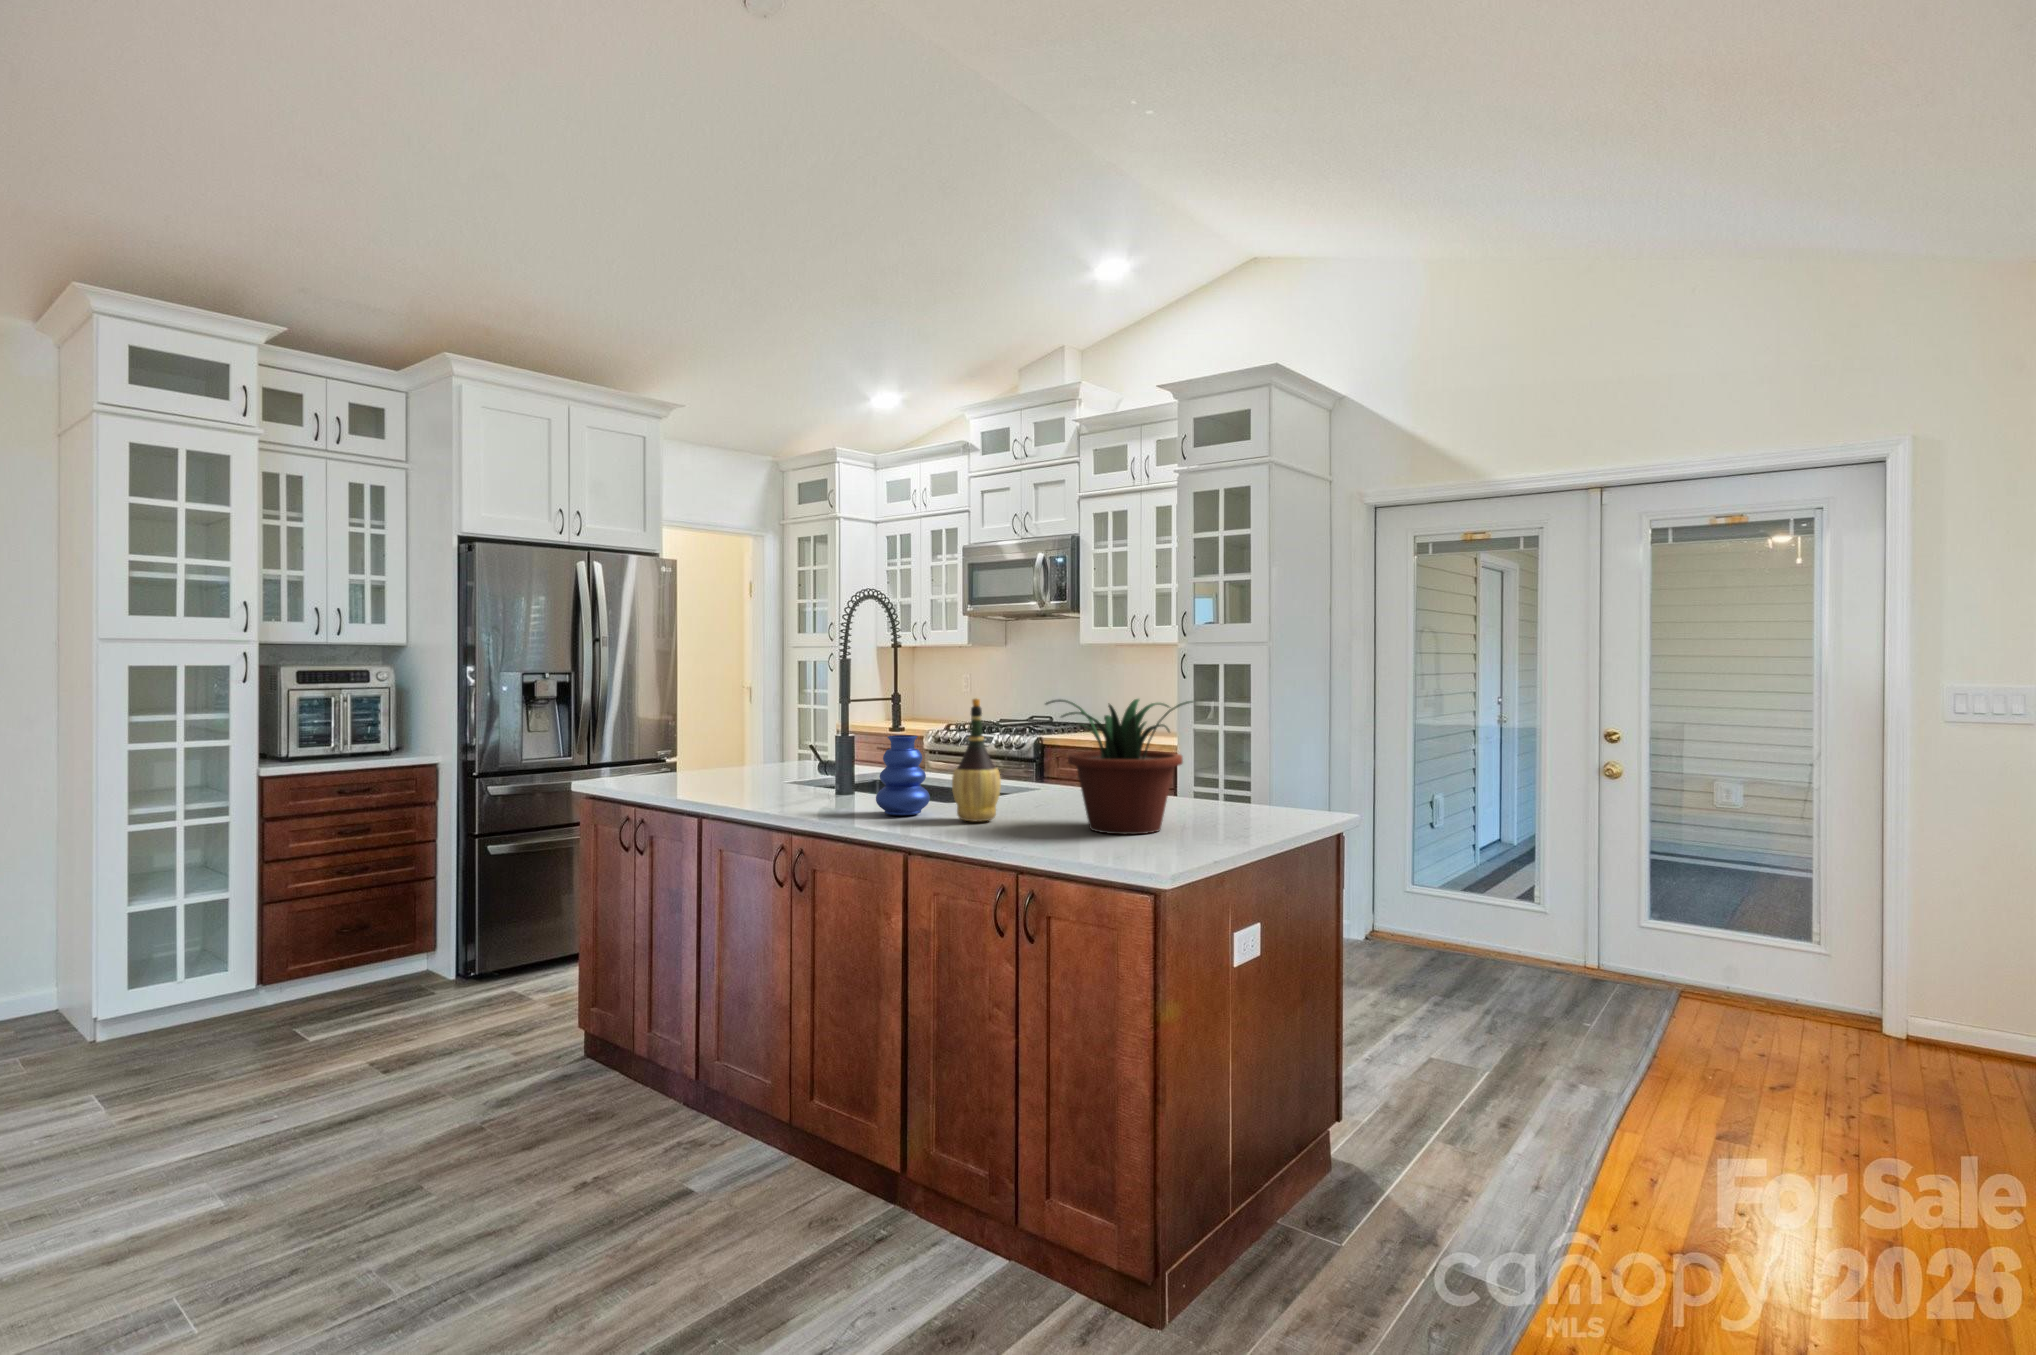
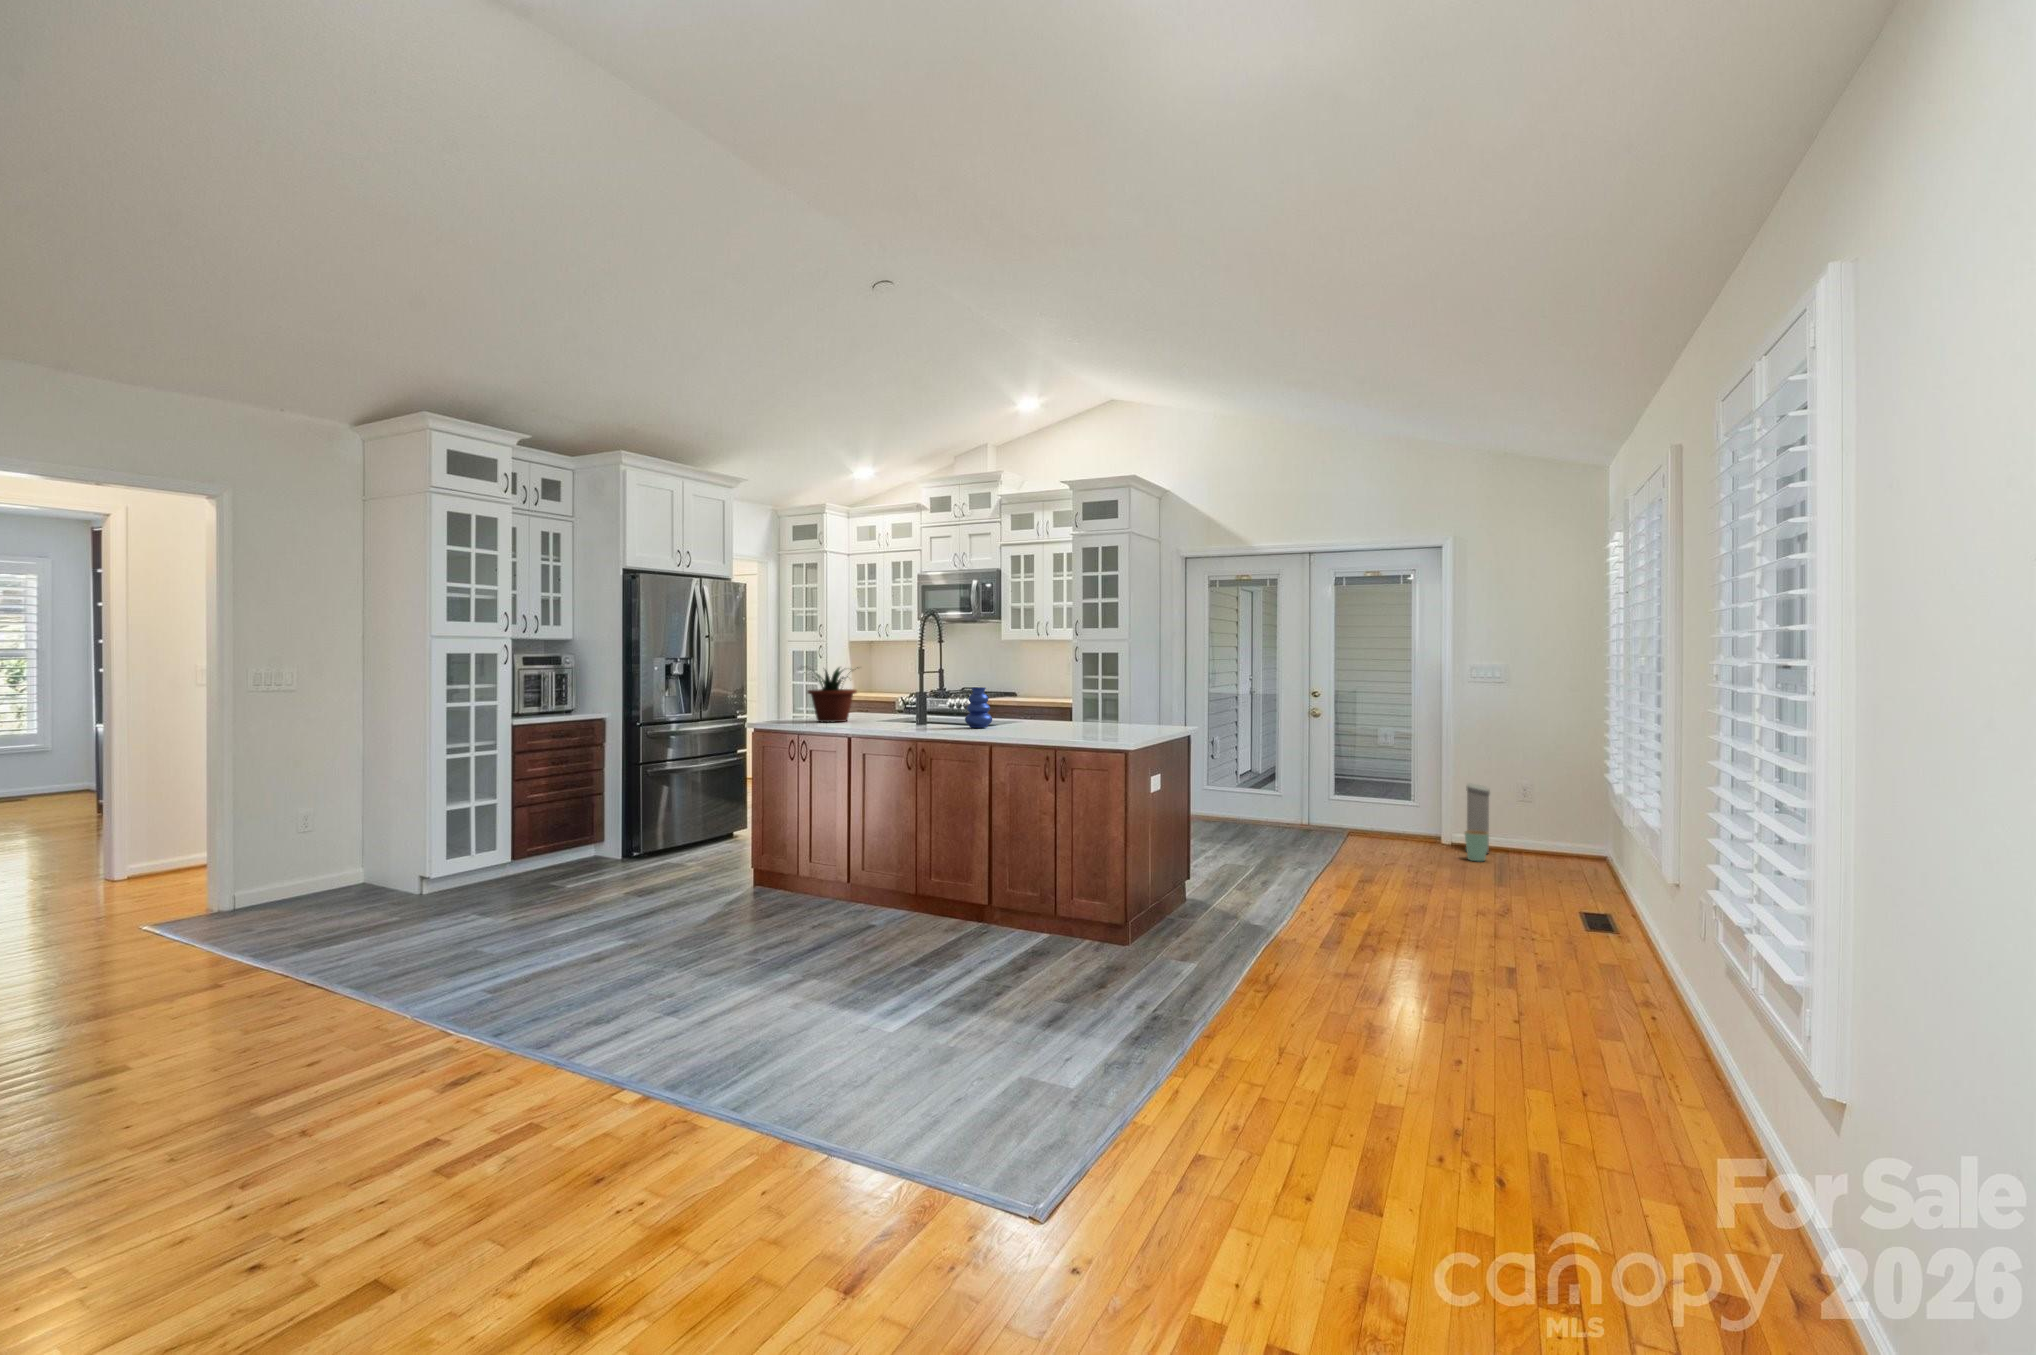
wine bottle: present [952,699,1001,821] -> none [1009,668,1033,729]
potted plant: present [1046,699,1193,834] -> present [808,667,858,722]
trash can: none [1932,921,1999,1093] -> present [1464,783,1490,861]

